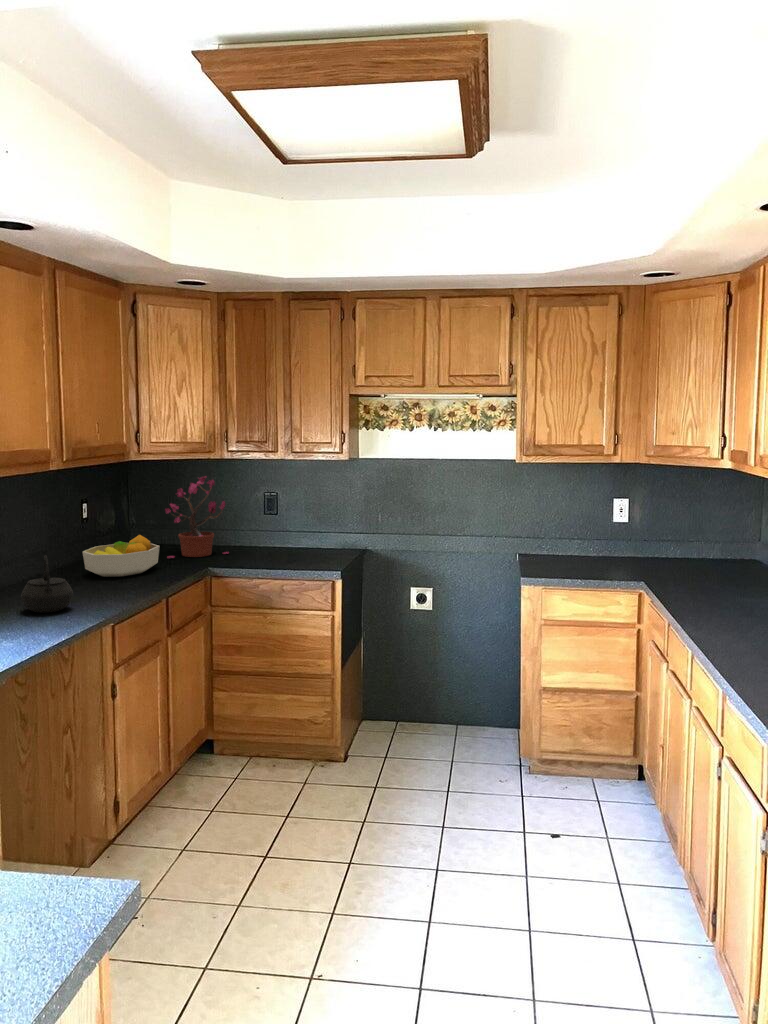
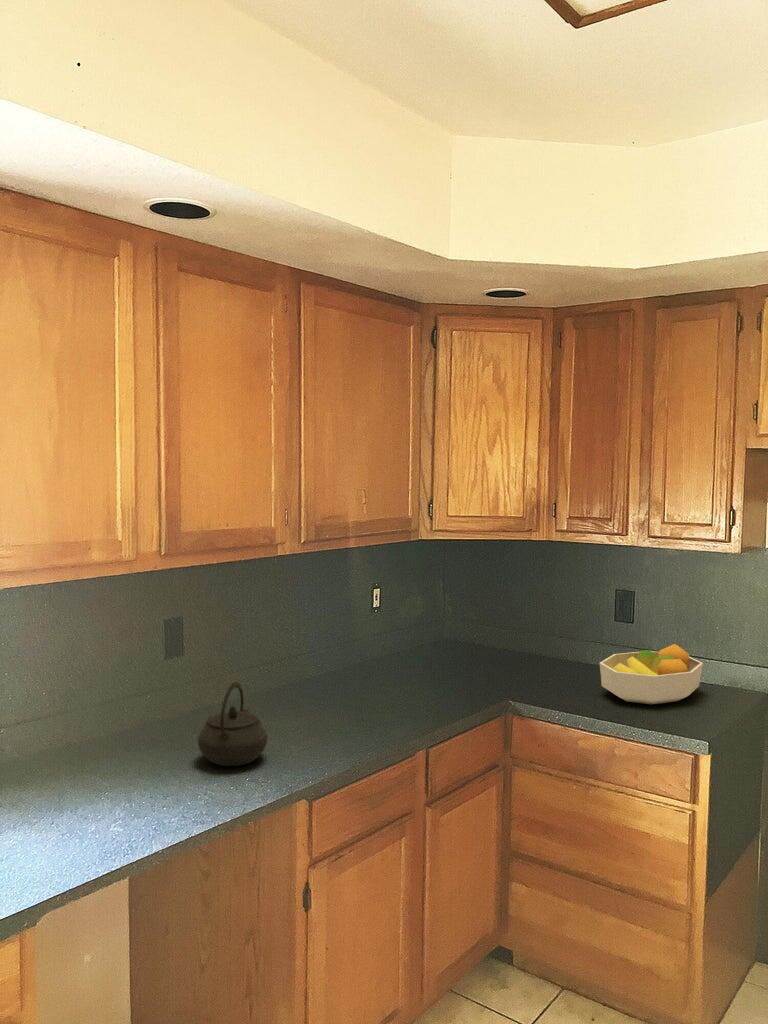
potted plant: present [165,476,229,558] -> none [468,561,557,675]
fruit bowl: present [83,535,160,577] -> present [600,644,703,704]

